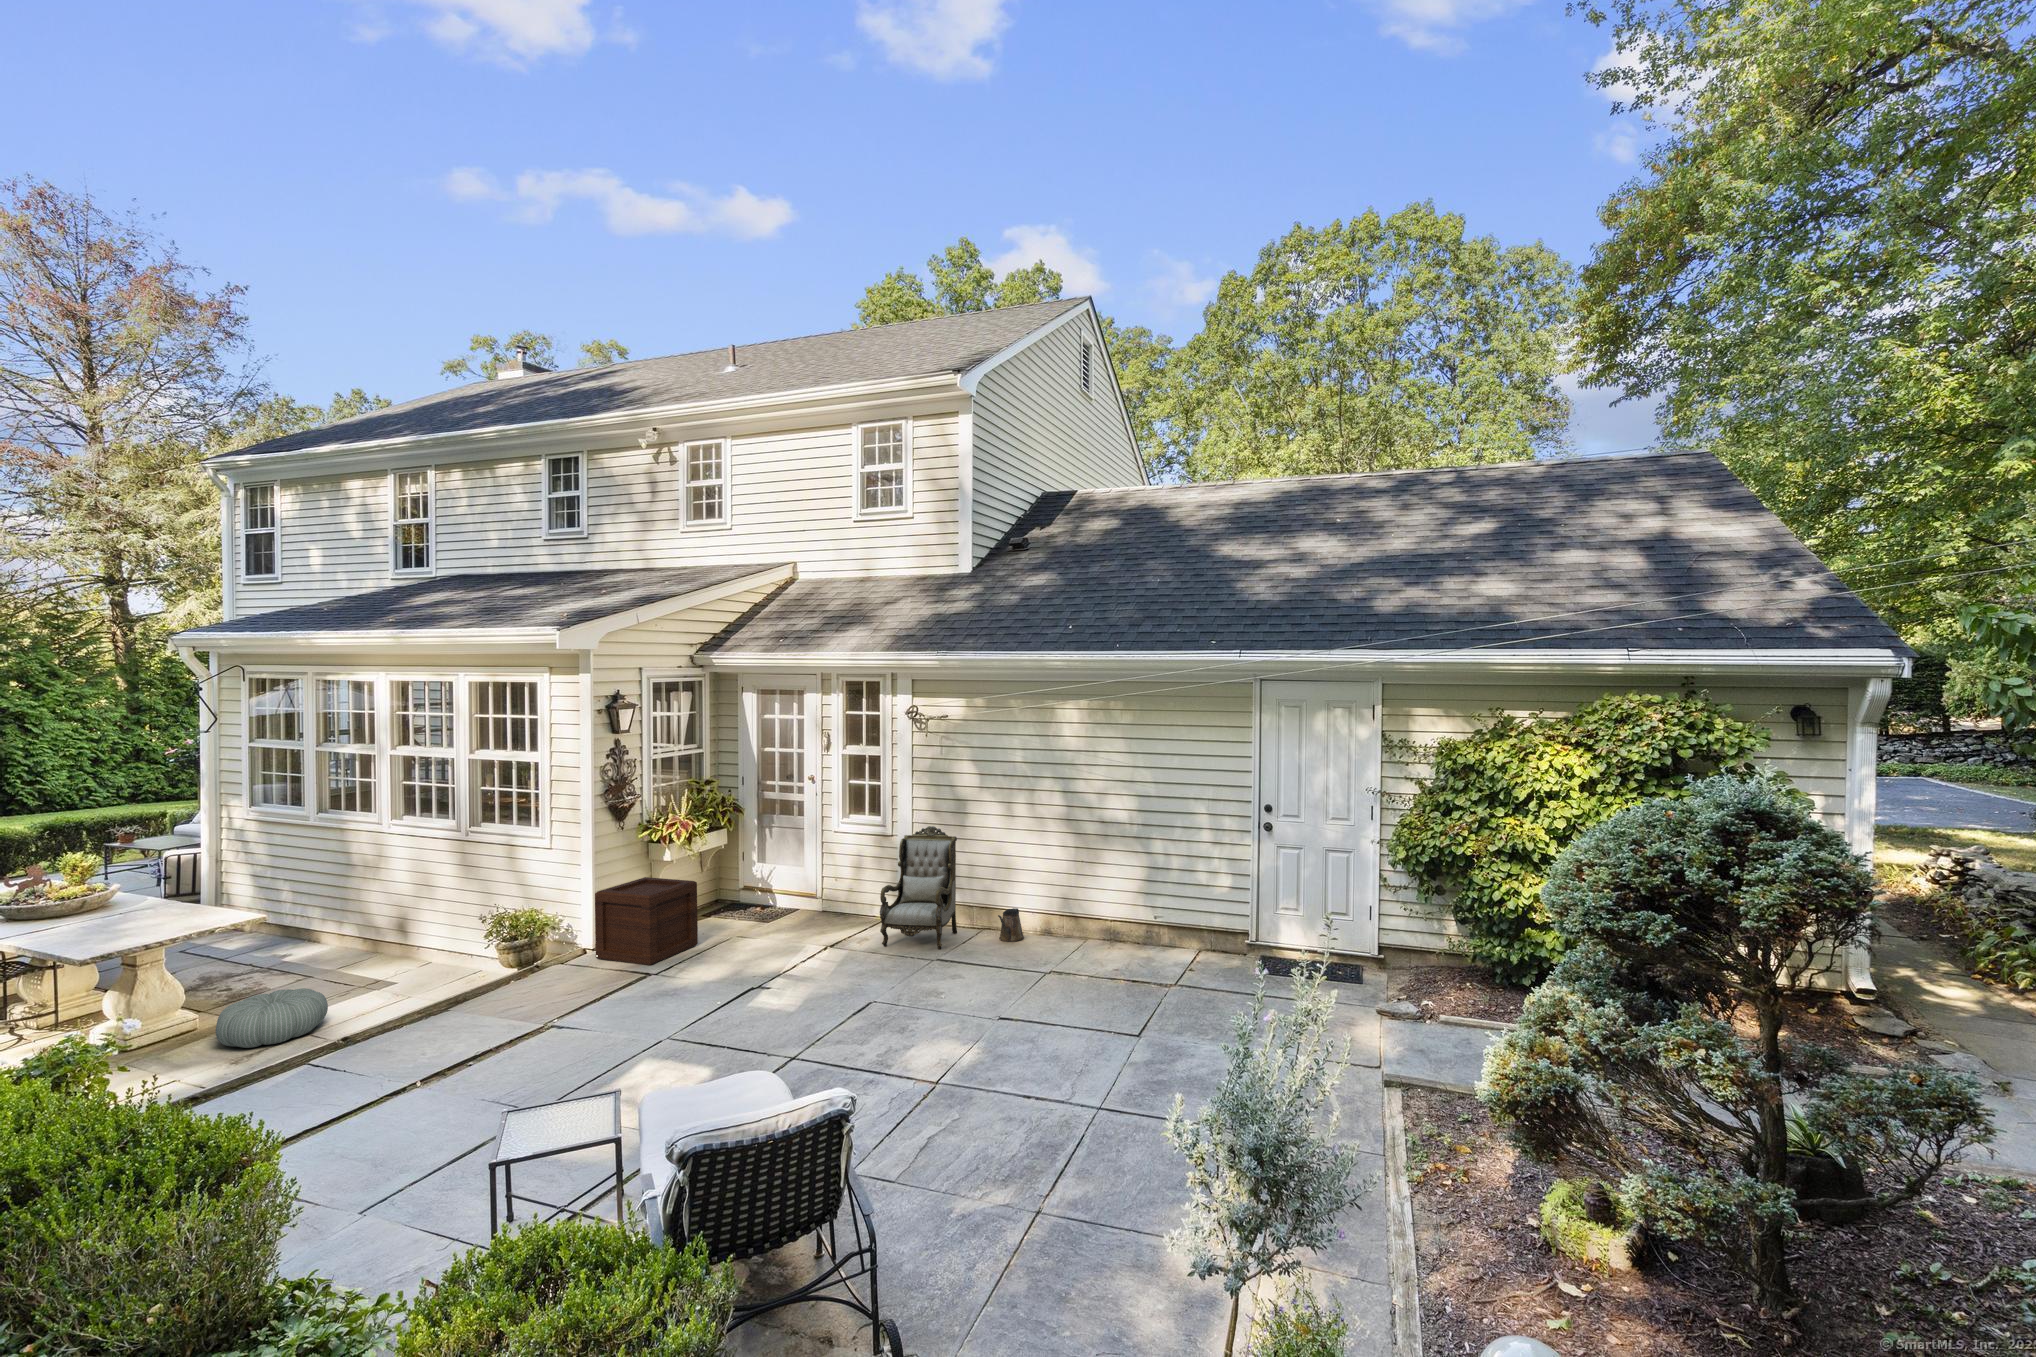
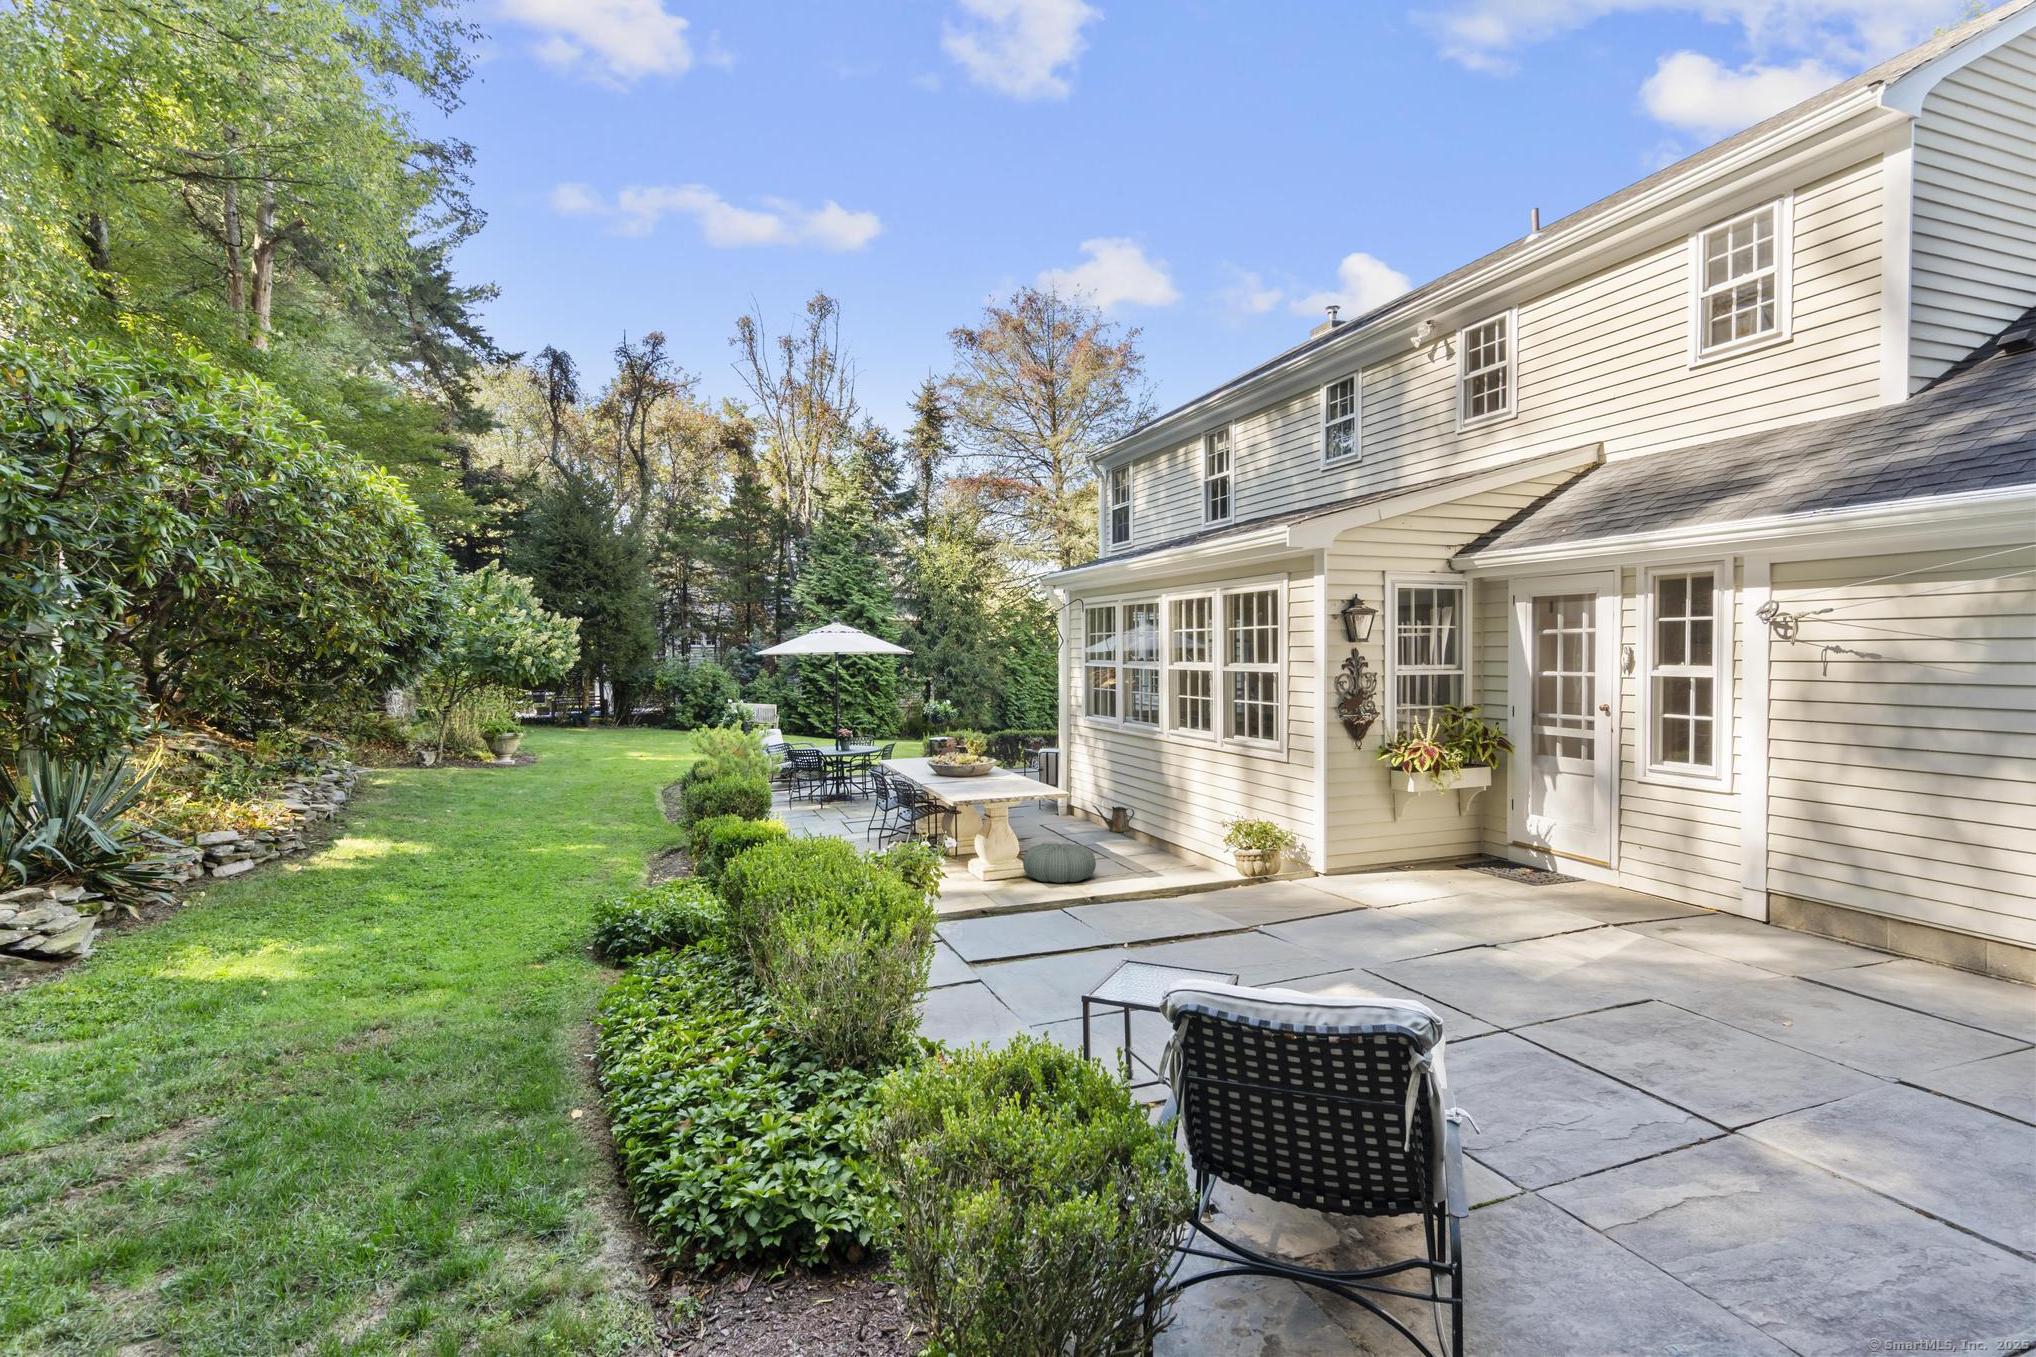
armchair: present [880,826,957,949] -> none [1693,784,1850,963]
wooden crate: present [595,877,698,965] -> none [1326,807,1440,898]
watering can: present [998,908,1024,942] -> present [1092,805,1134,832]

